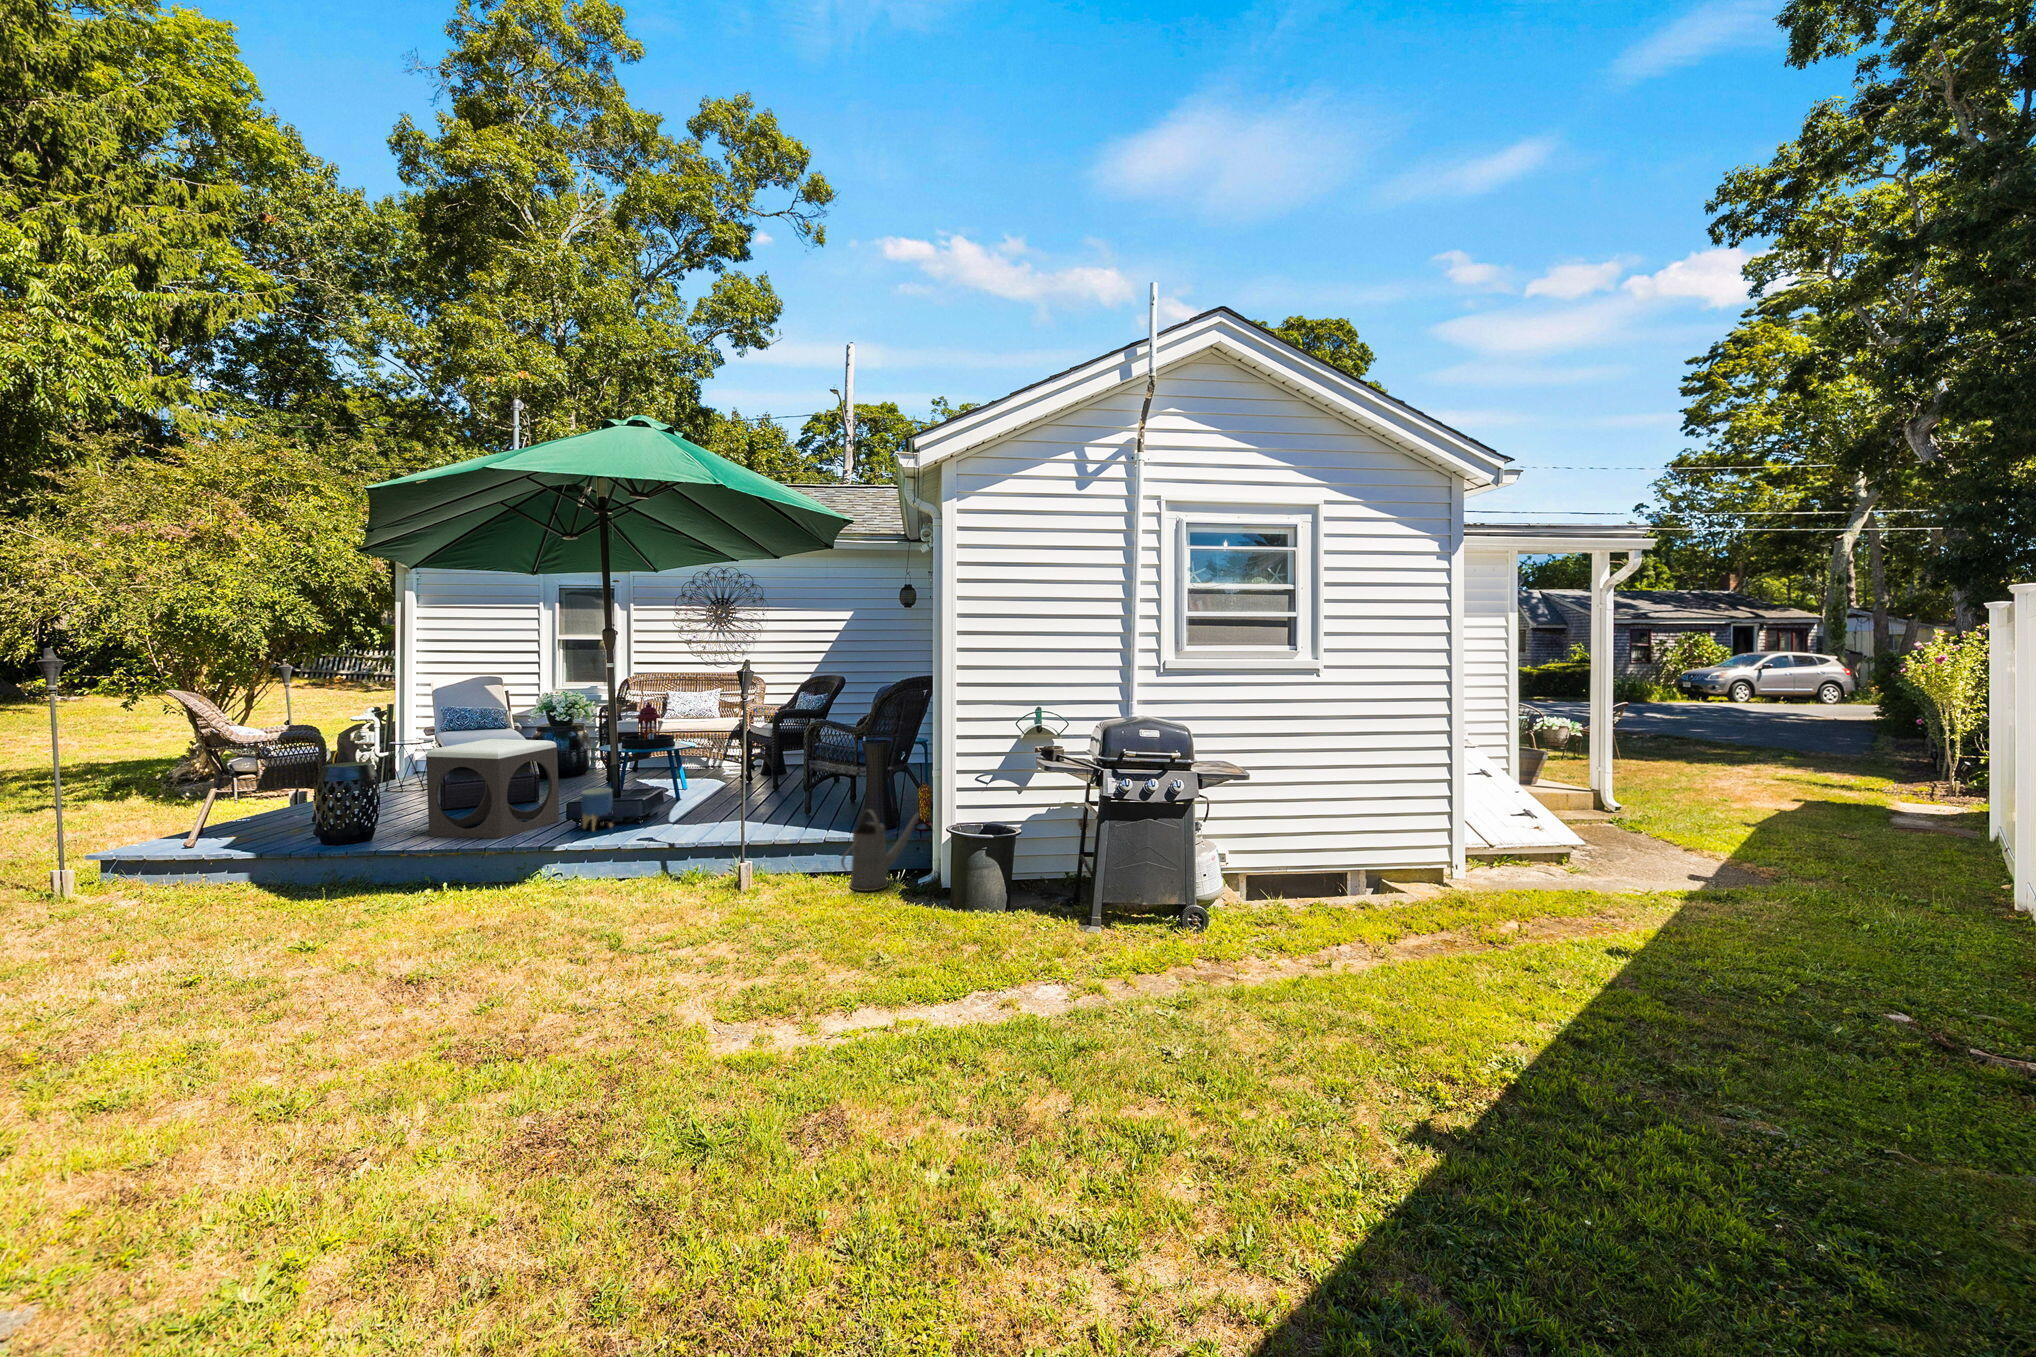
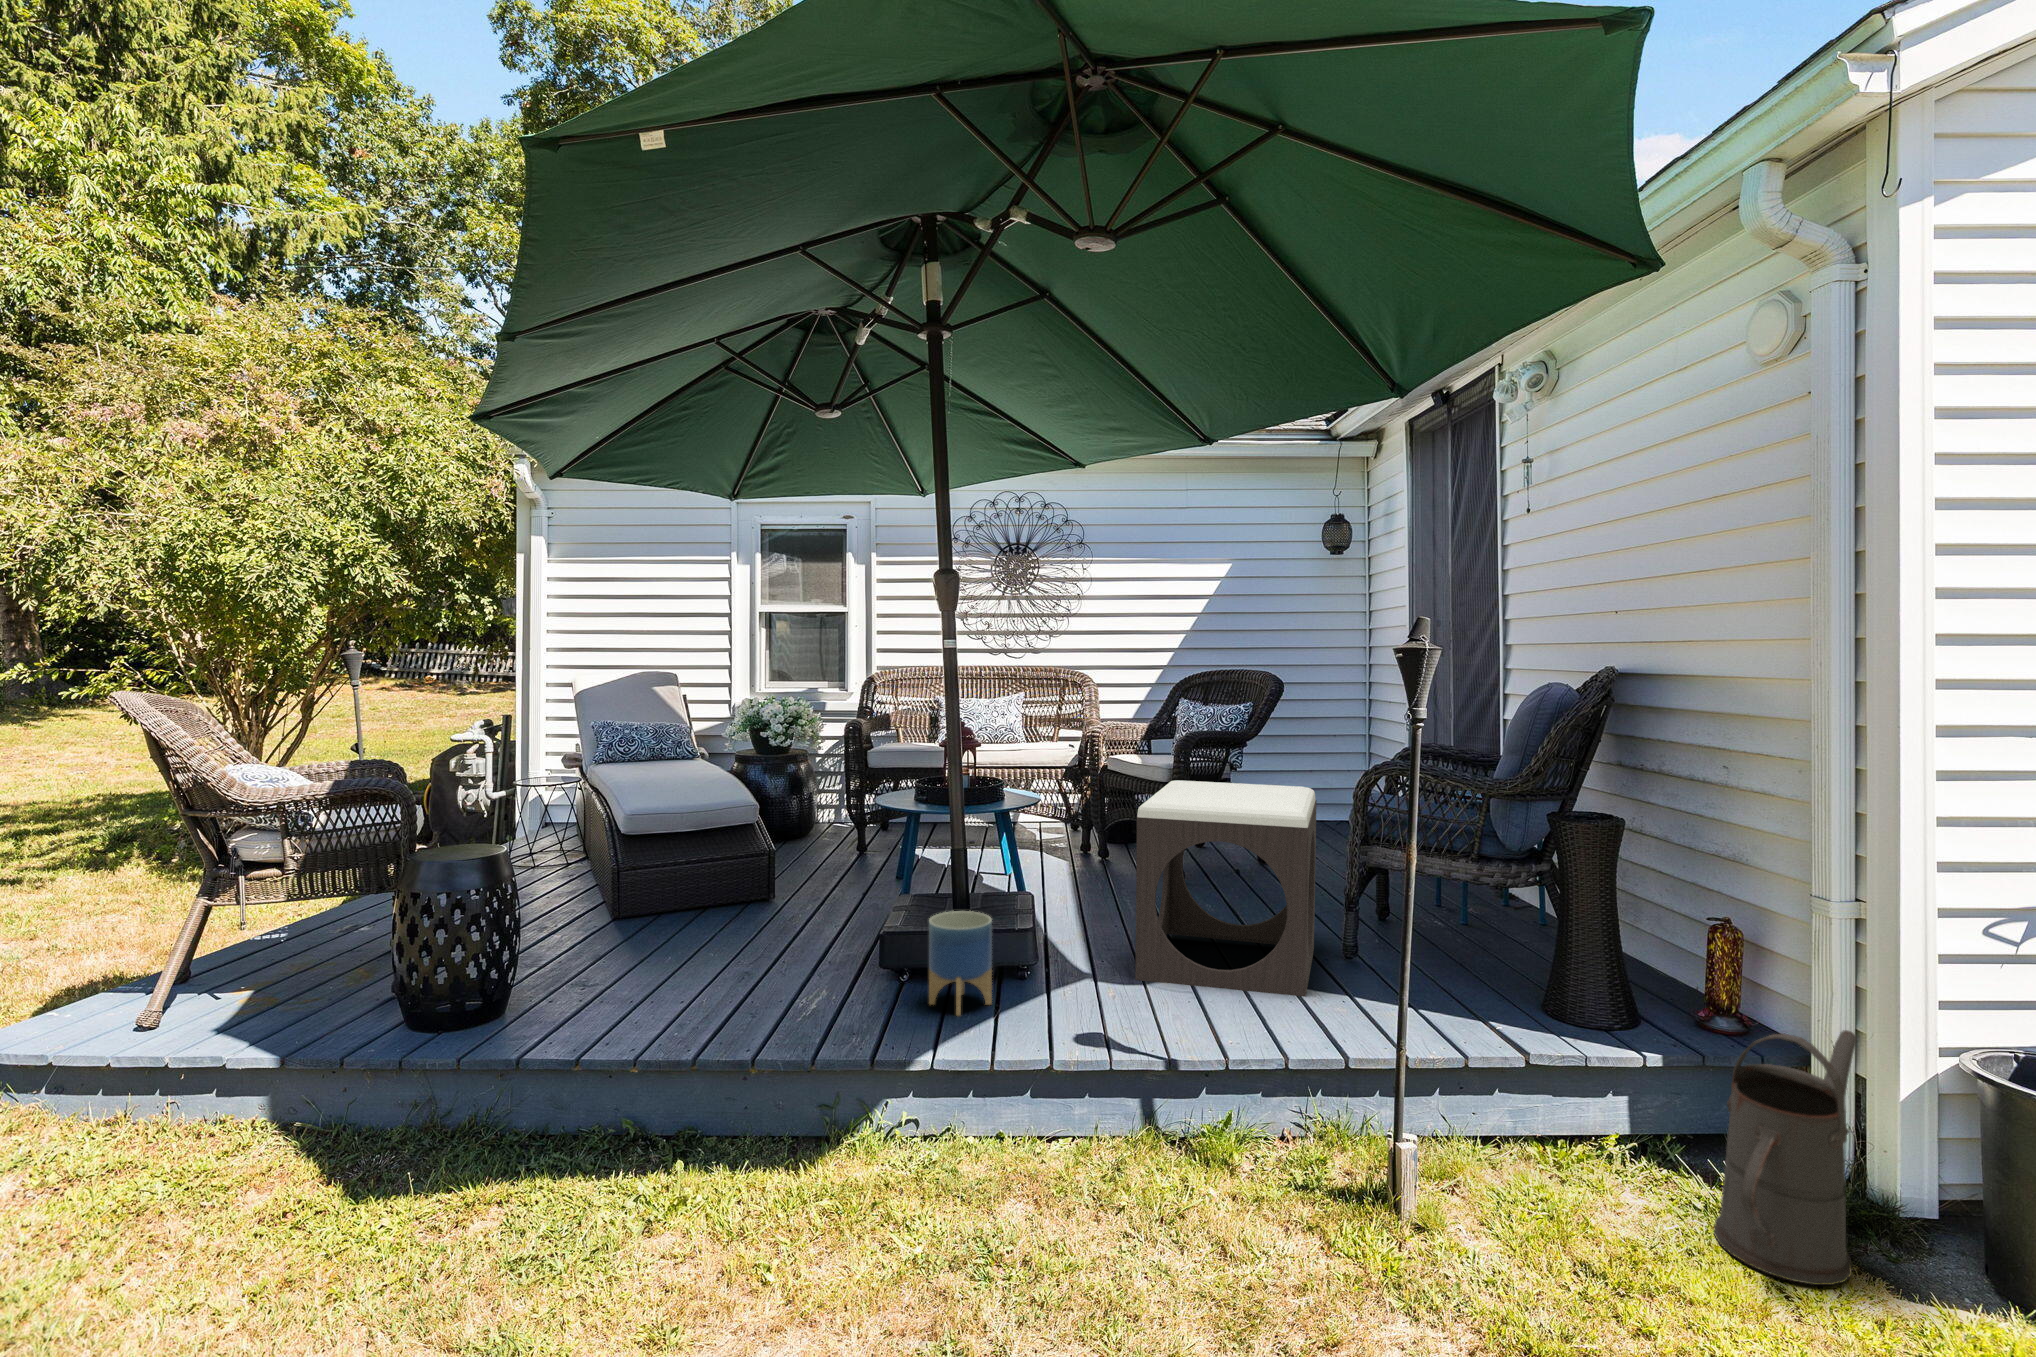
footstool: present [426,739,559,839] -> present [1135,780,1317,997]

